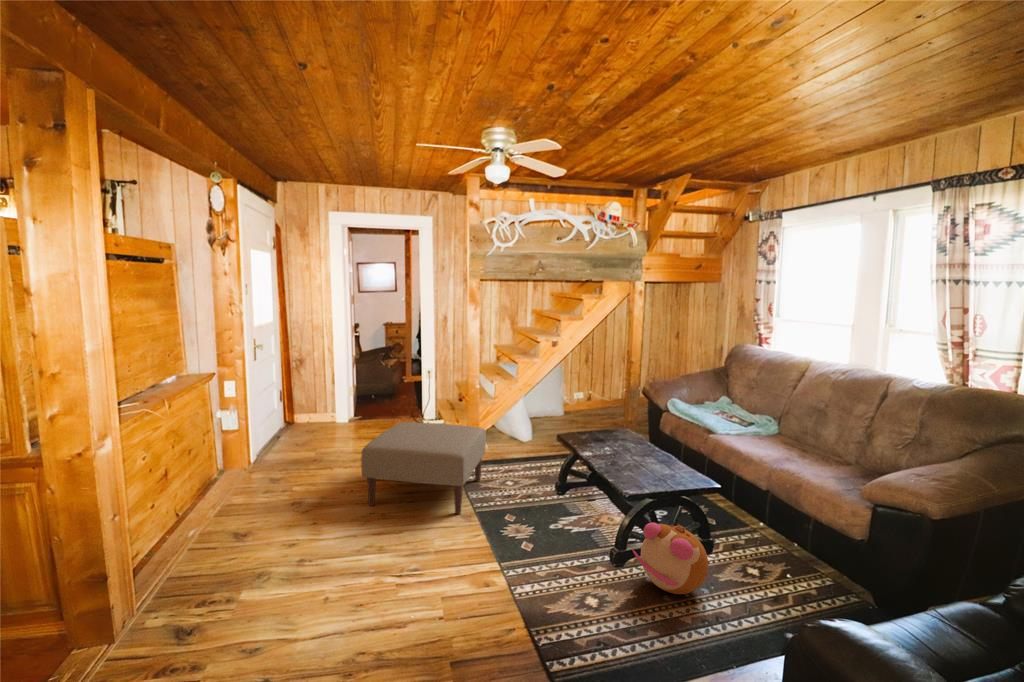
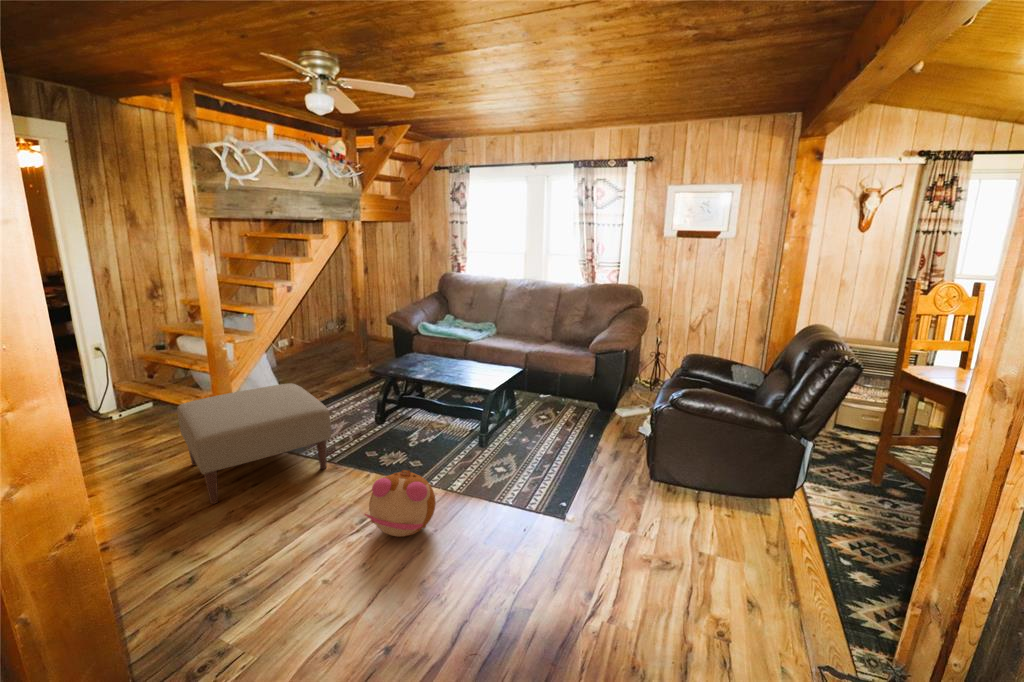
plush toy: present [632,523,708,594] -> present [365,470,436,537]

